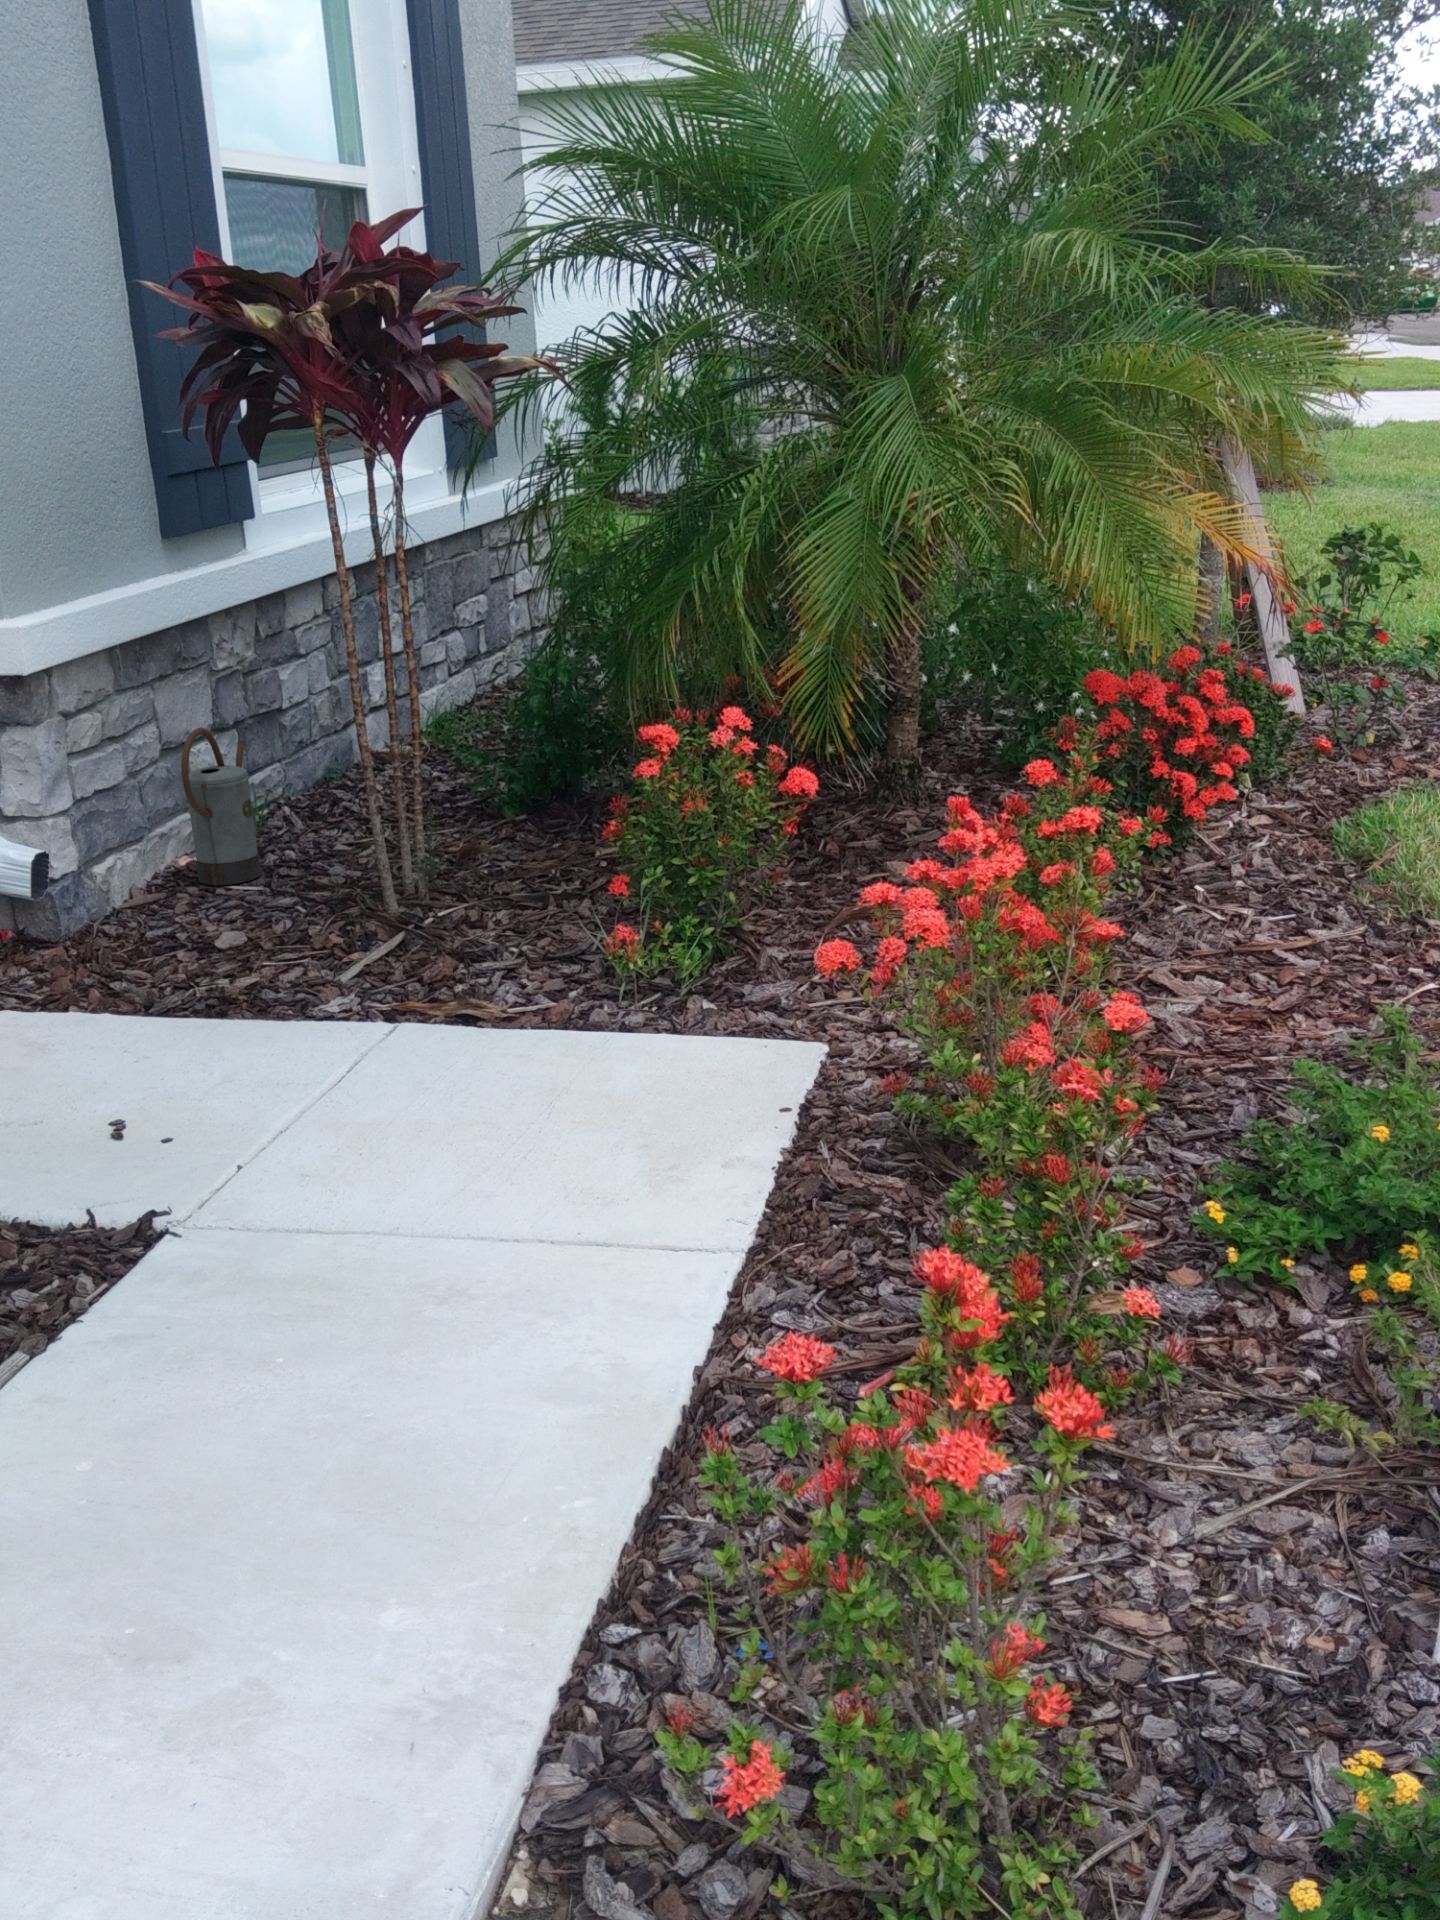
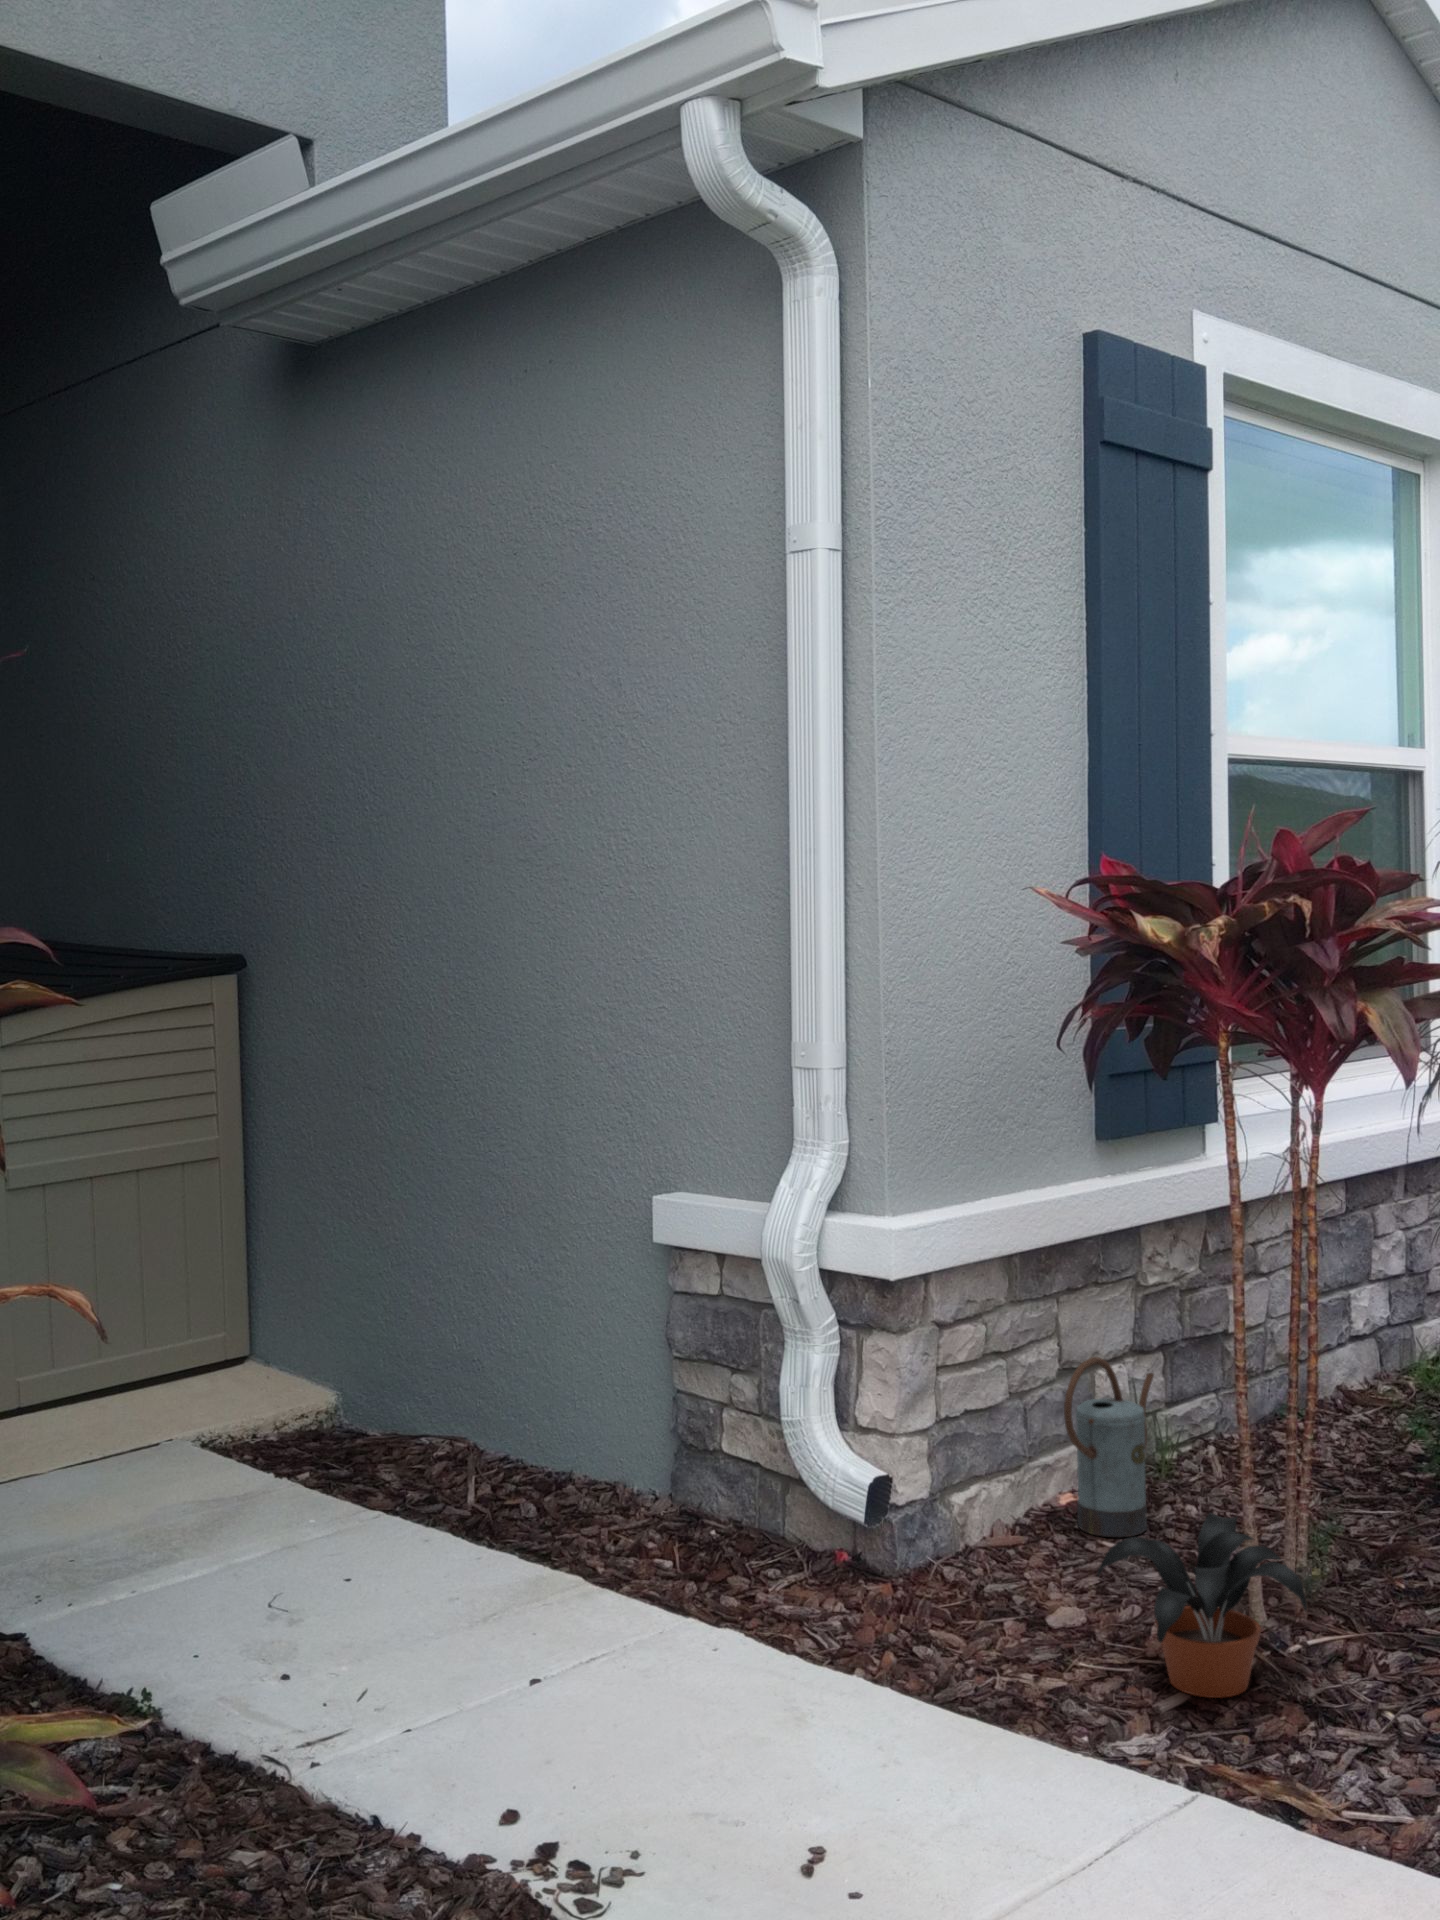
potted plant: none [271,822,446,967] -> present [1097,1513,1307,1698]

